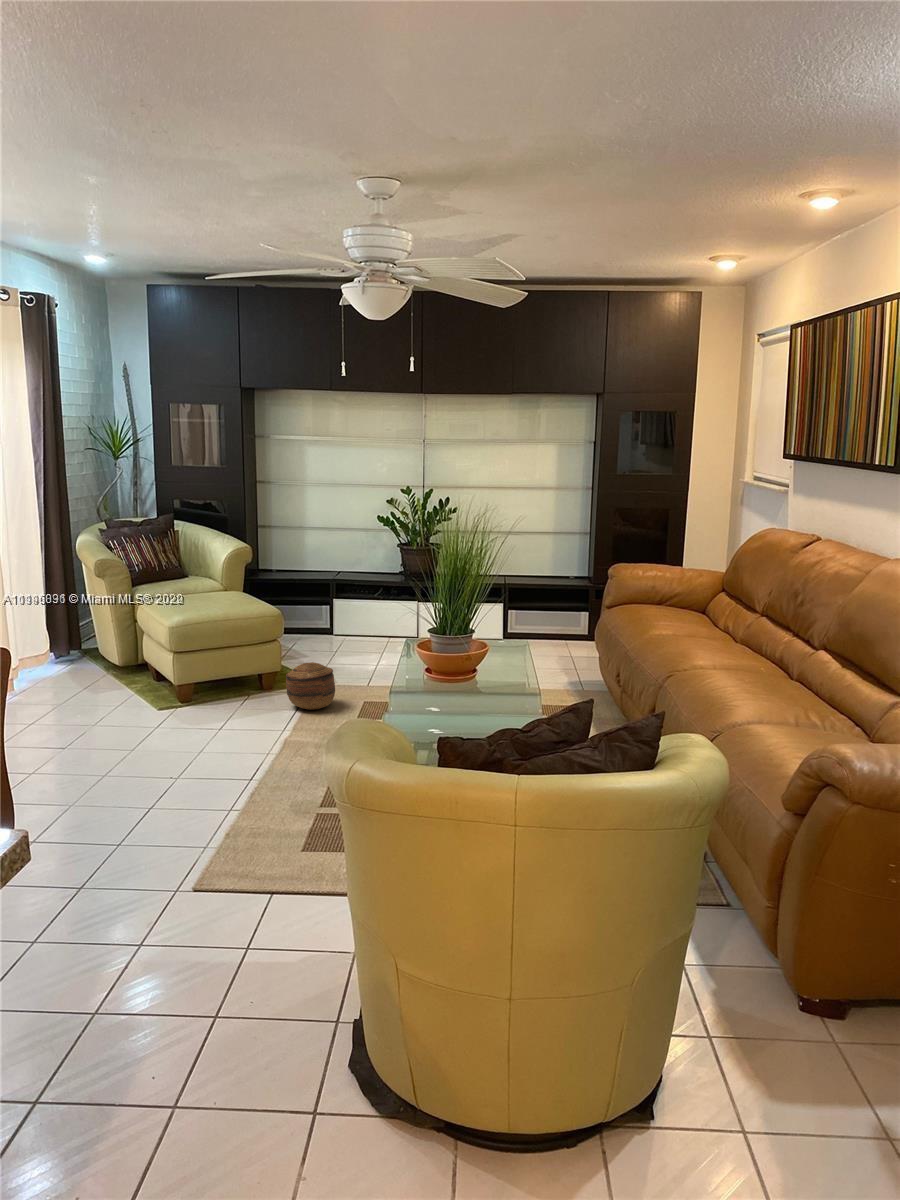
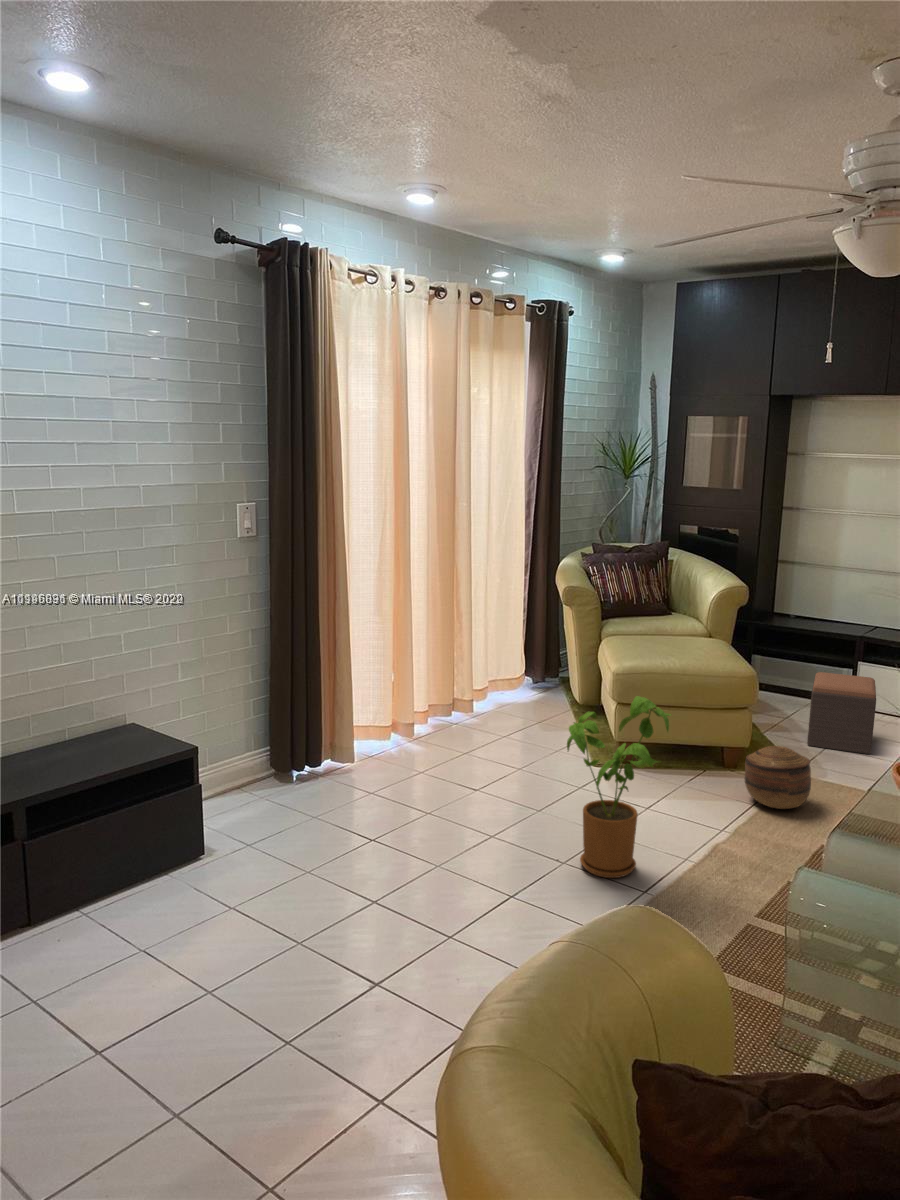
footstool: none [310,607,359,666] -> present [807,672,876,754]
house plant: none [168,631,253,780] -> present [567,696,671,878]

